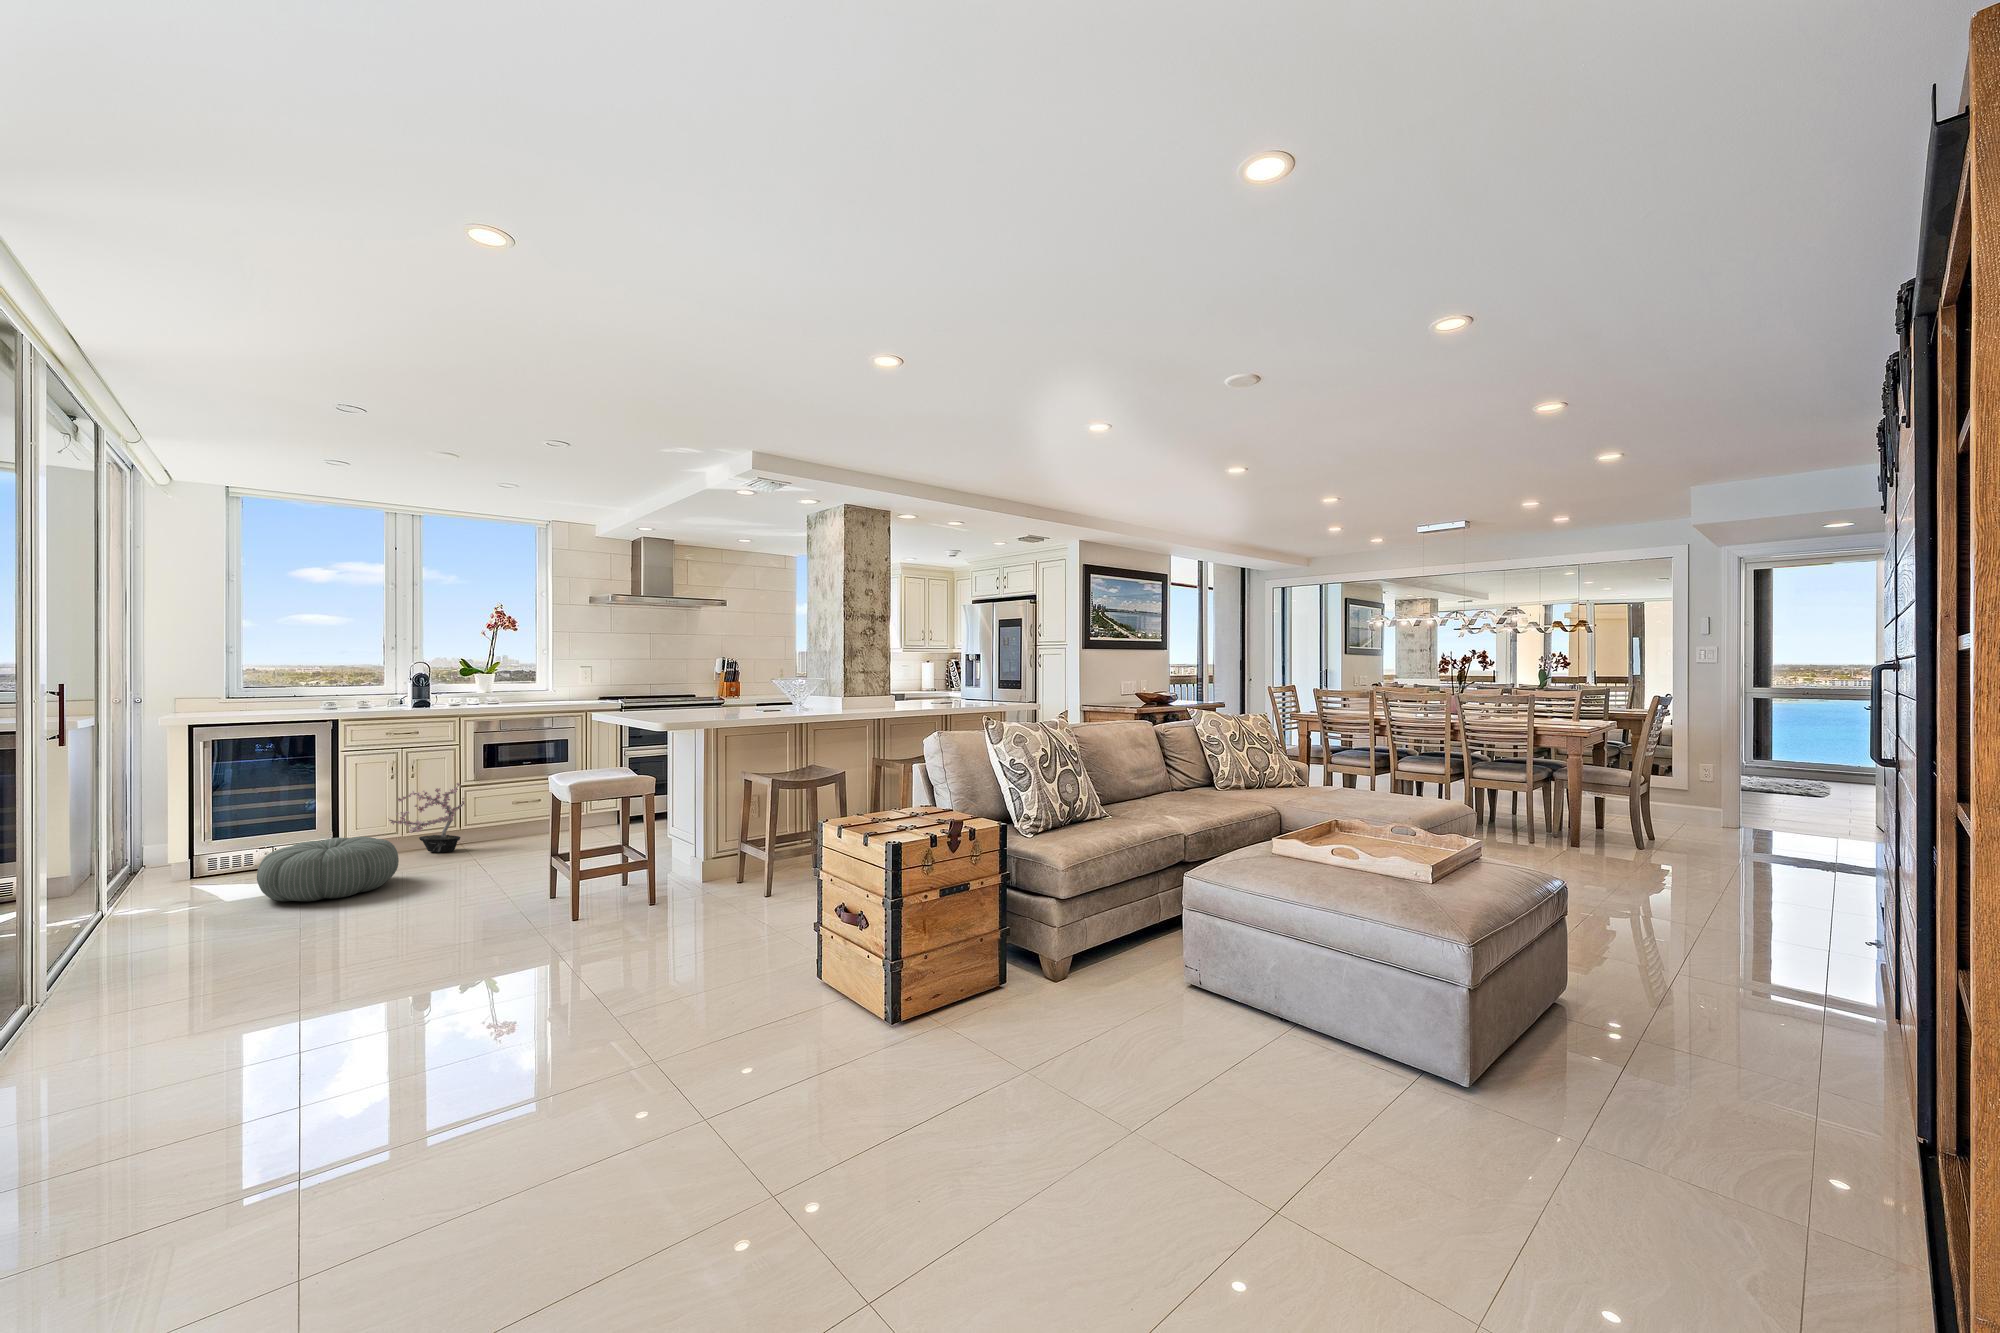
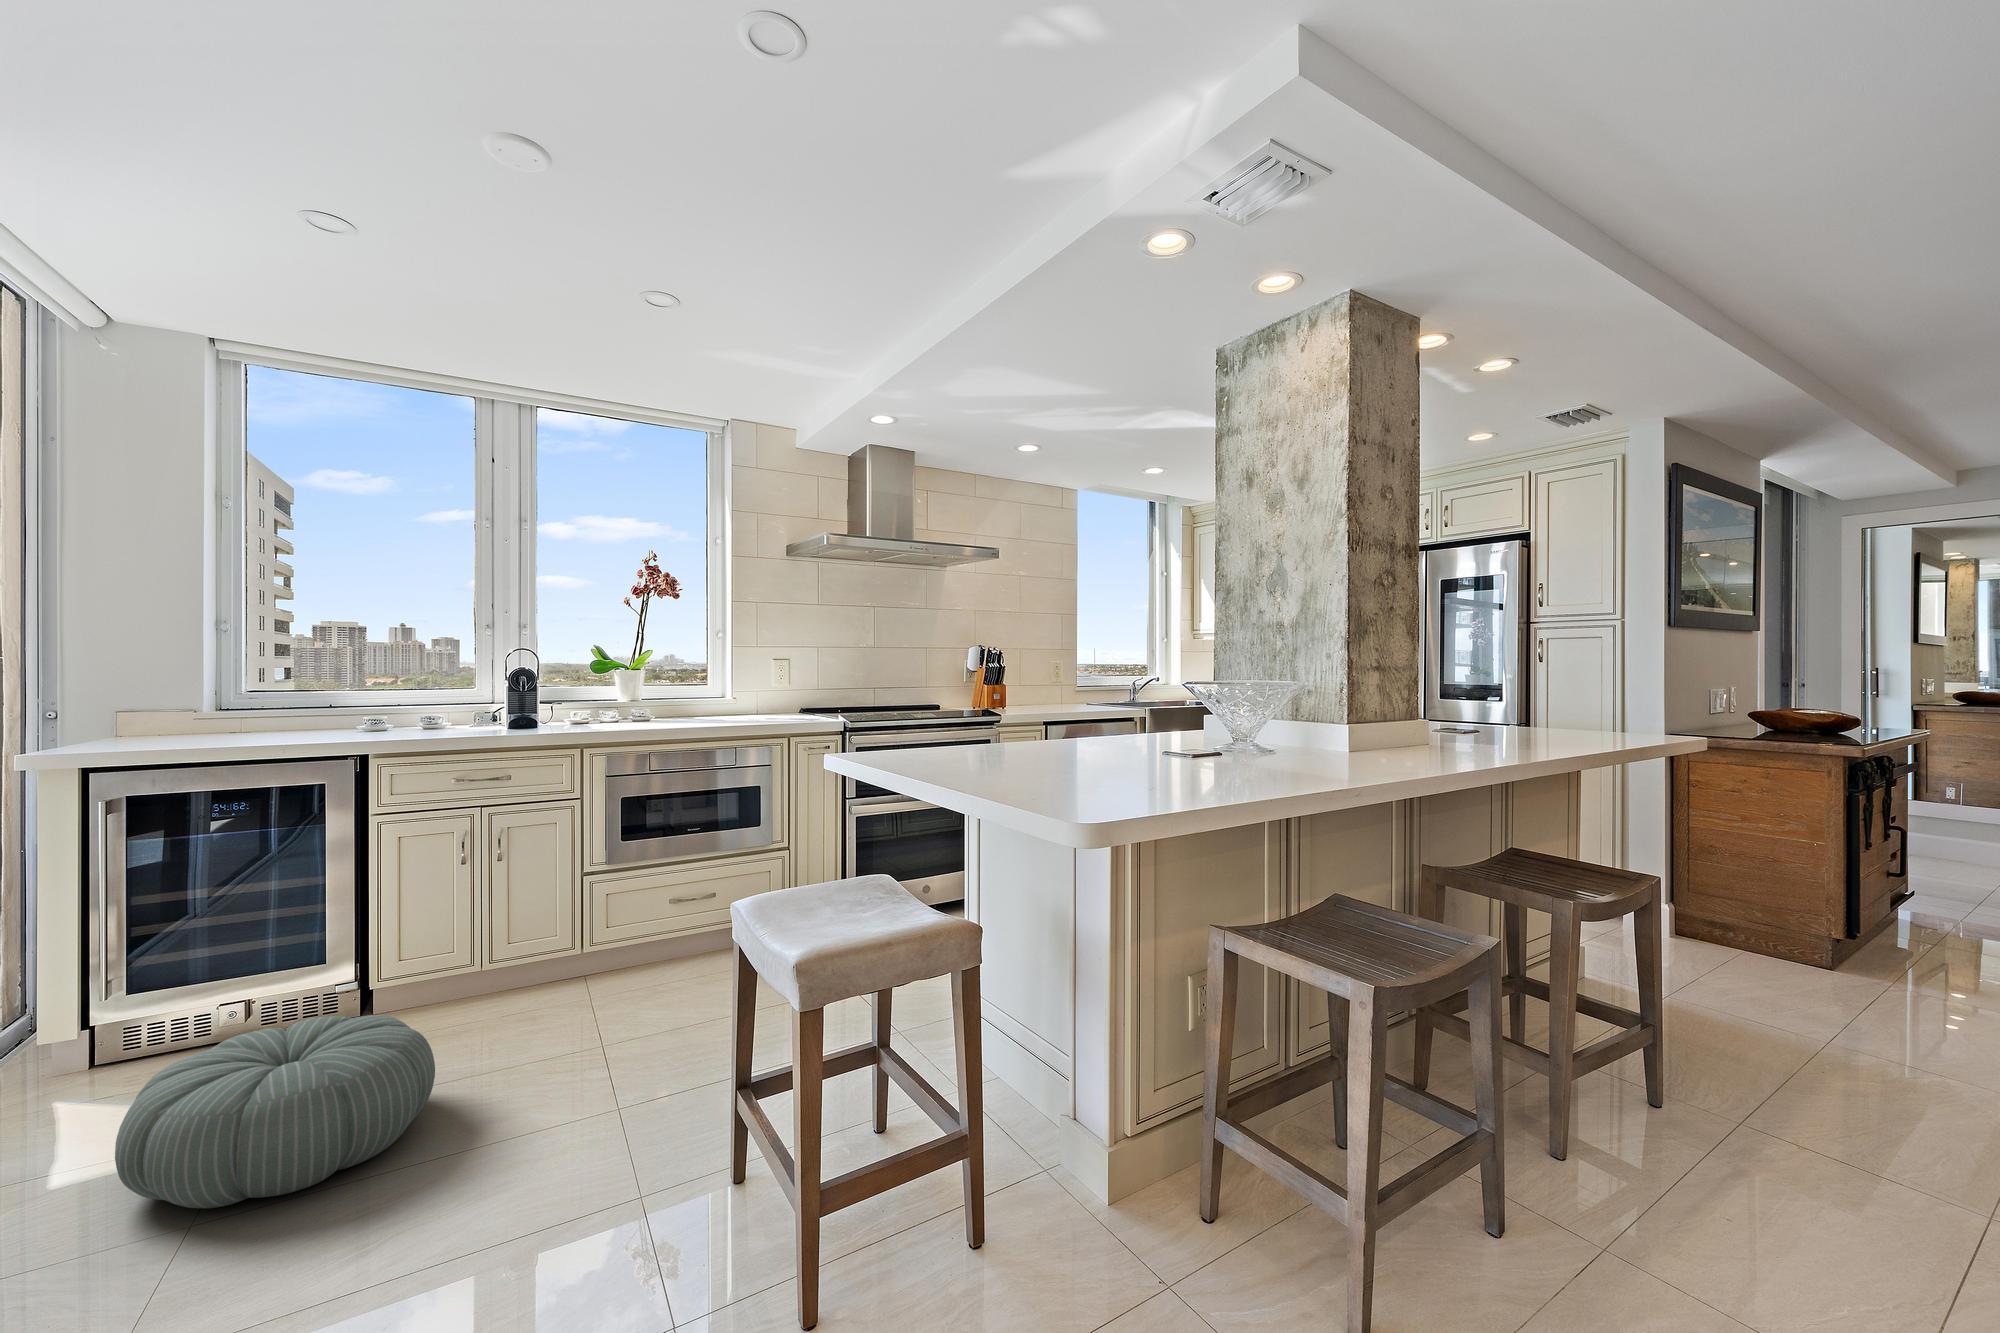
potted plant: present [388,783,465,852] -> none [444,868,589,1008]

